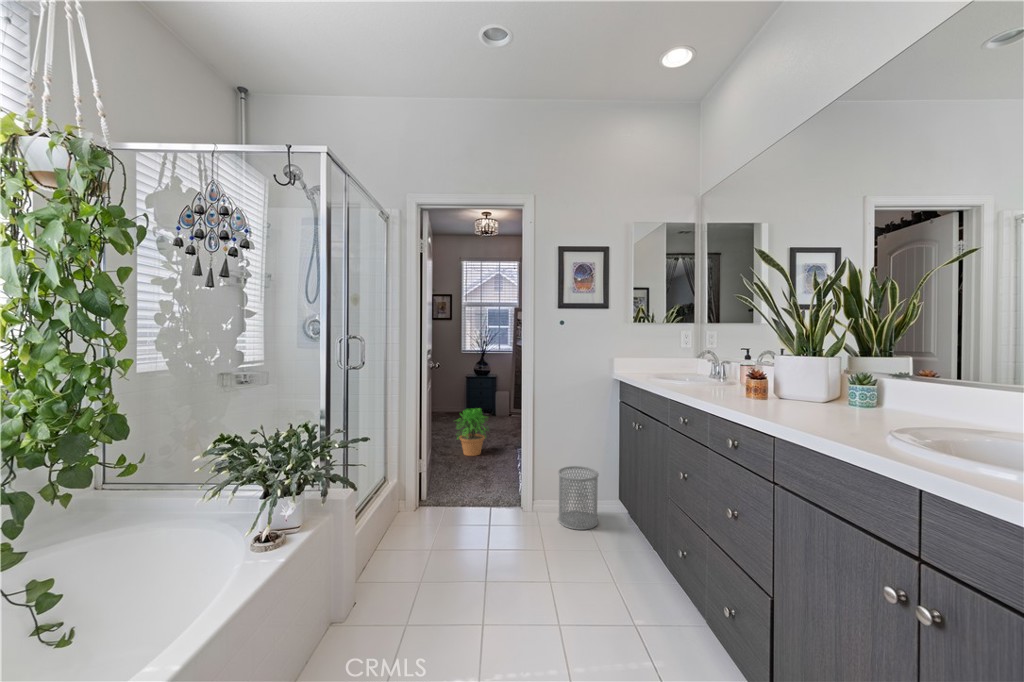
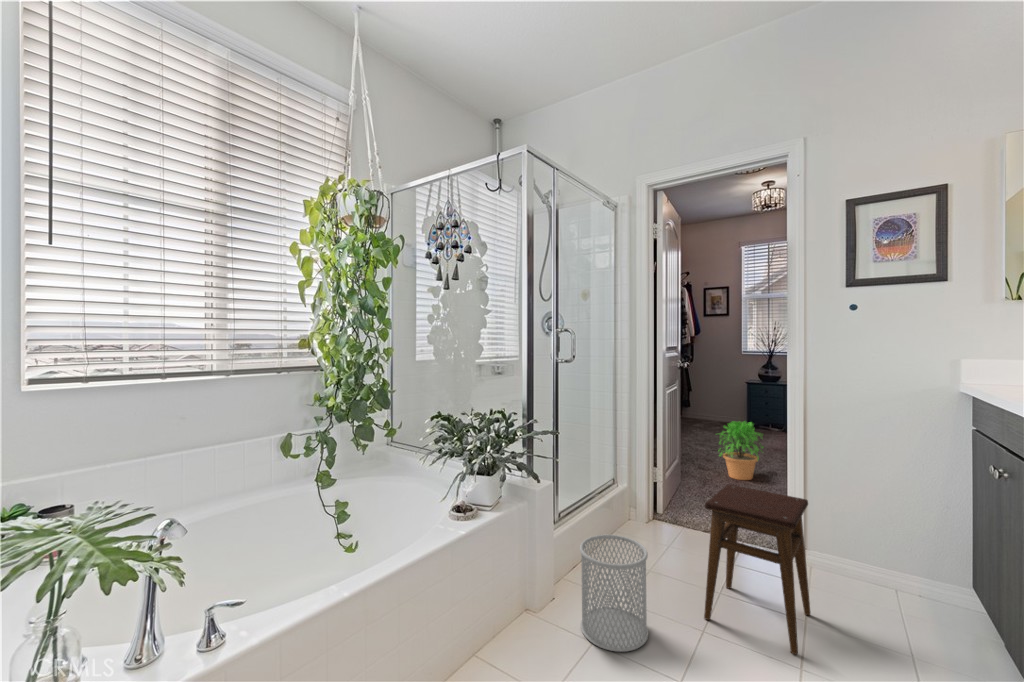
stool: none [483,461,547,575] -> present [704,485,810,655]
wastebasket: present [558,466,599,530] -> present [580,535,648,652]

